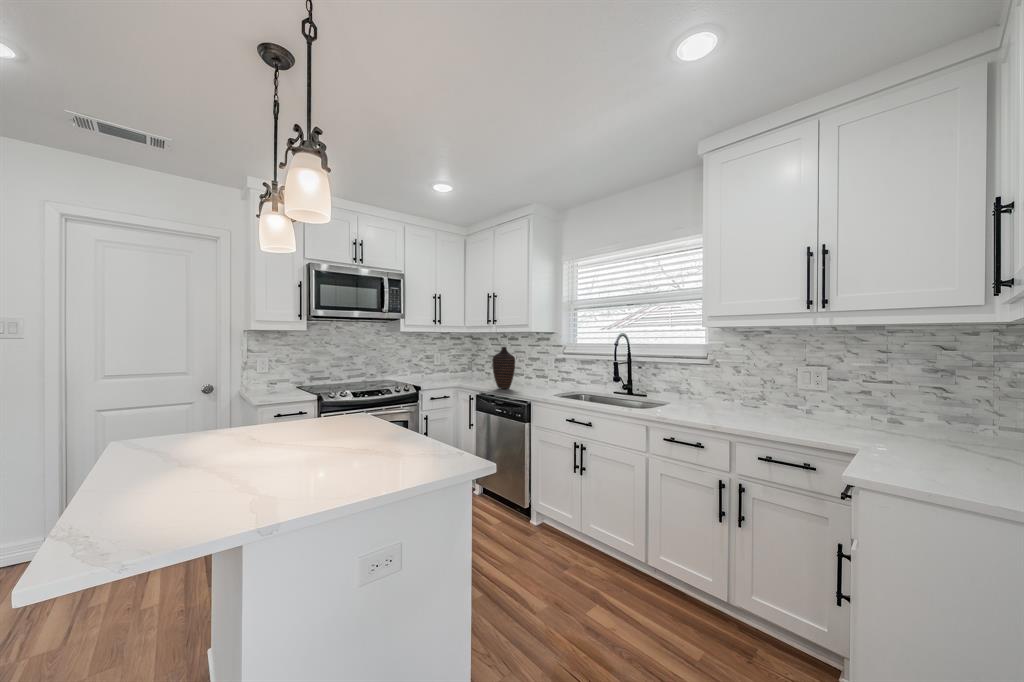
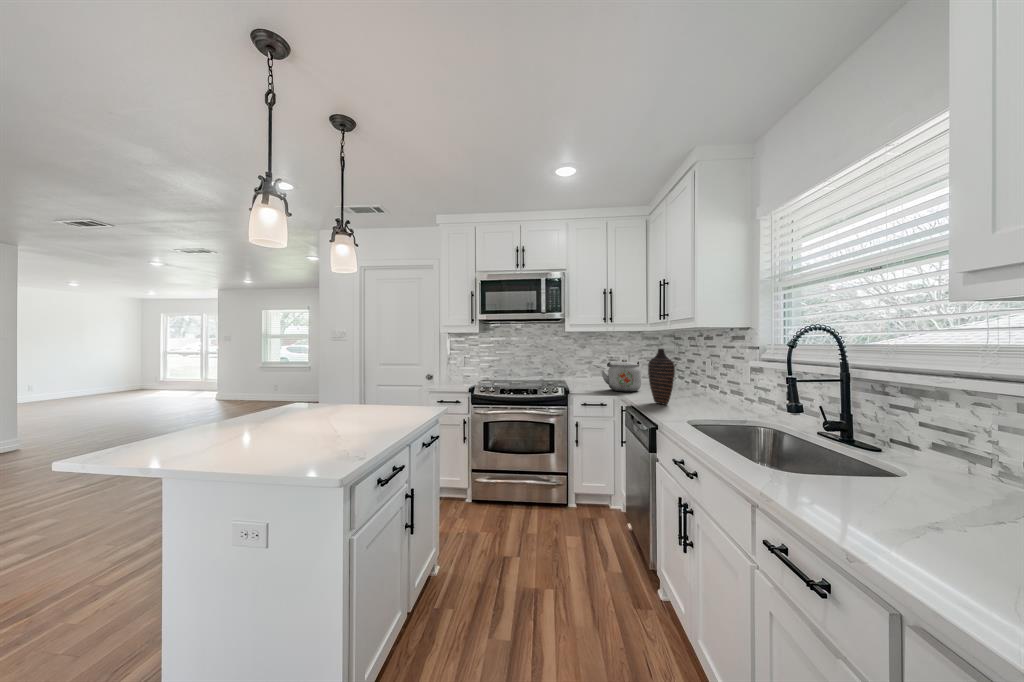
kettle: none [437,356,468,384] -> present [601,359,641,392]

